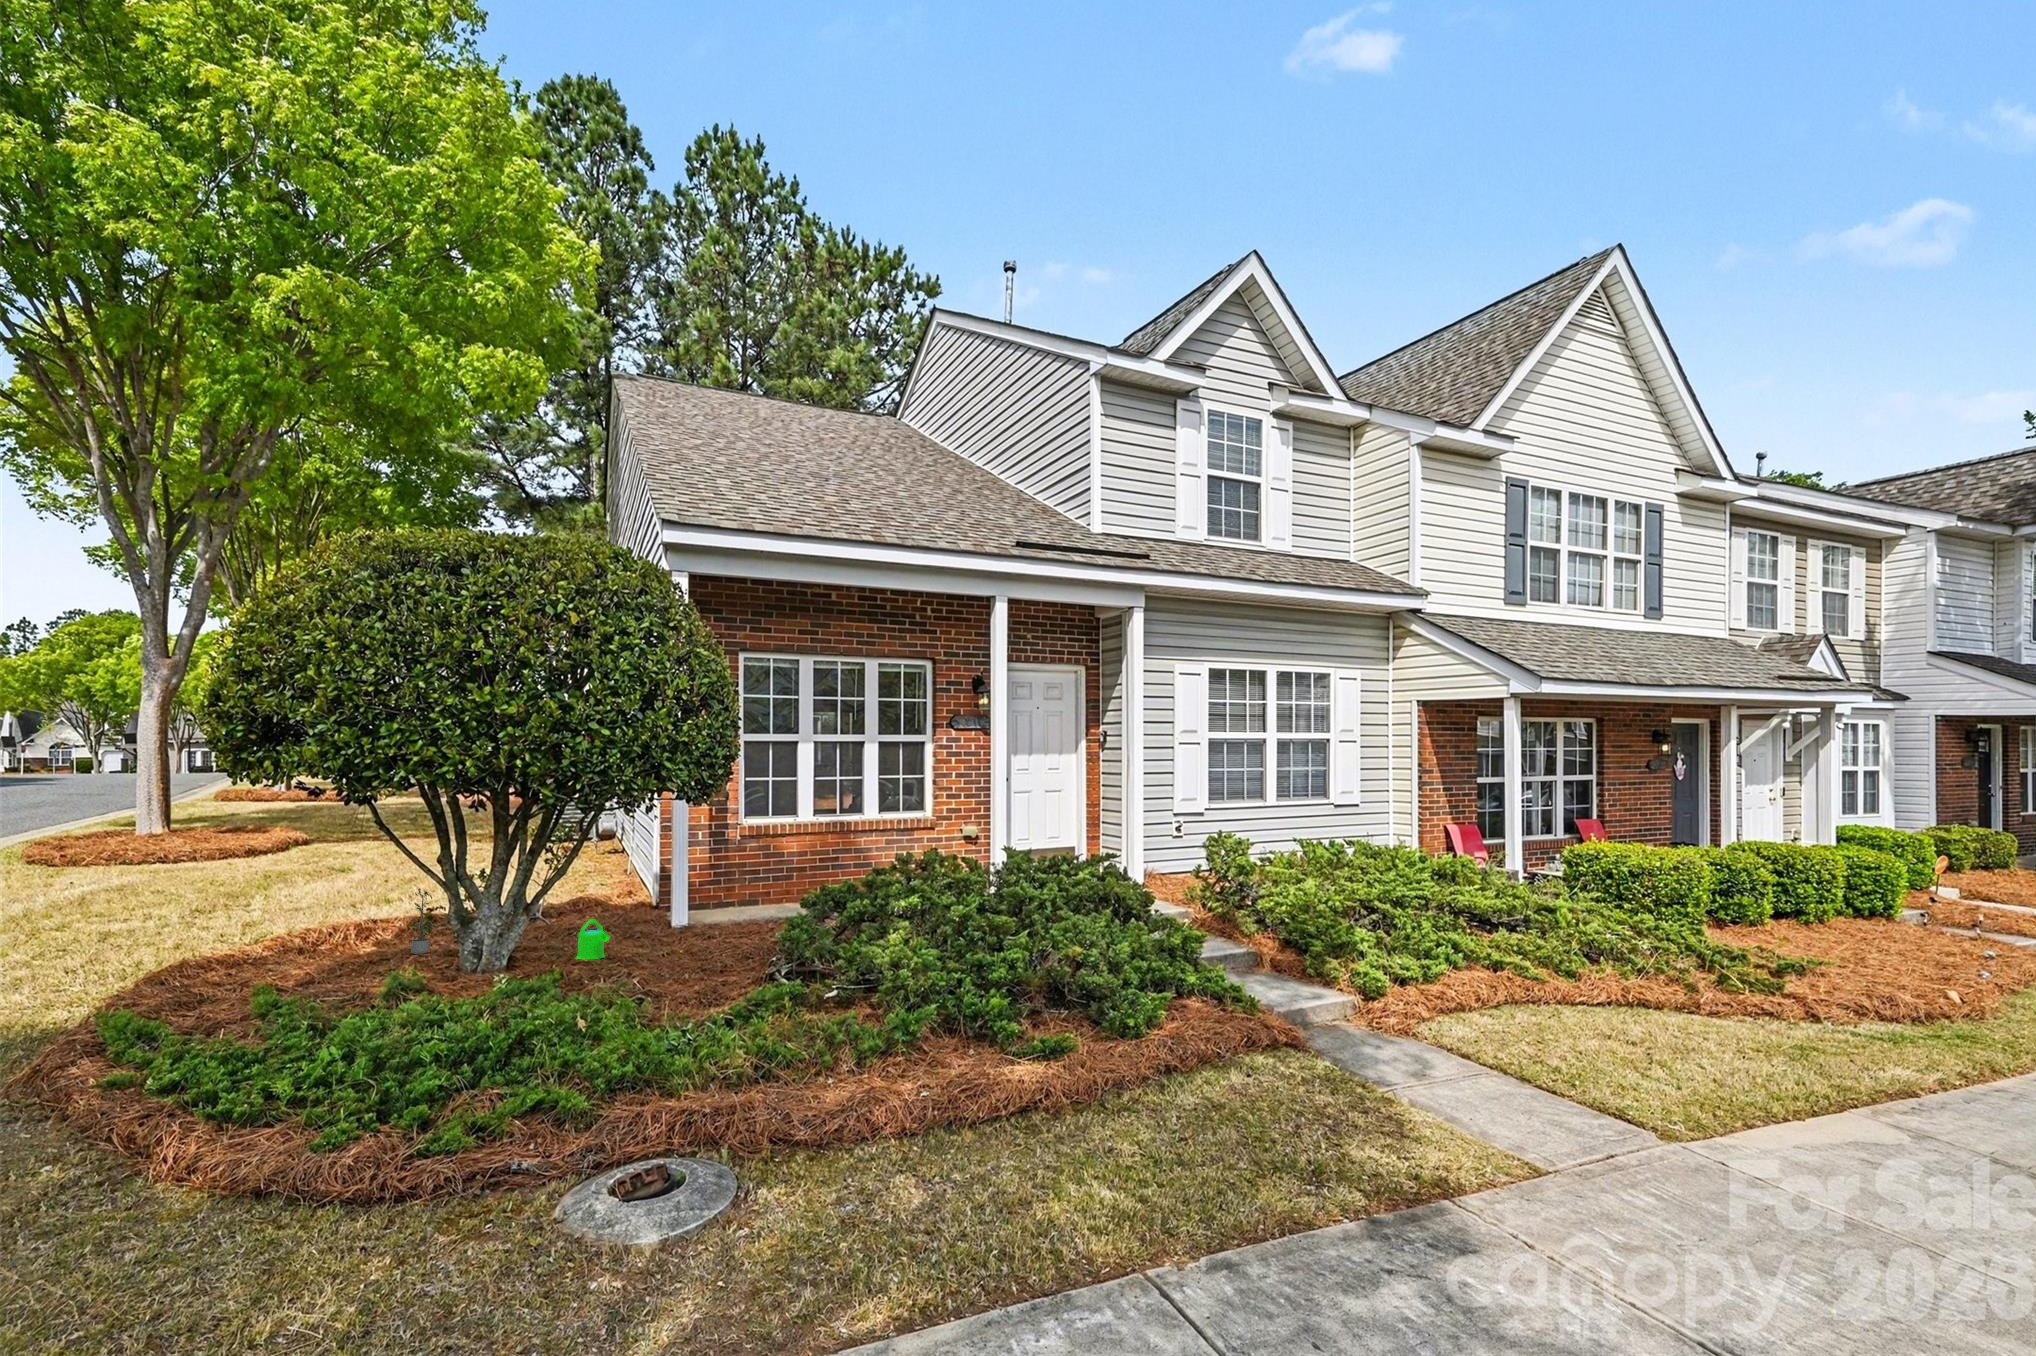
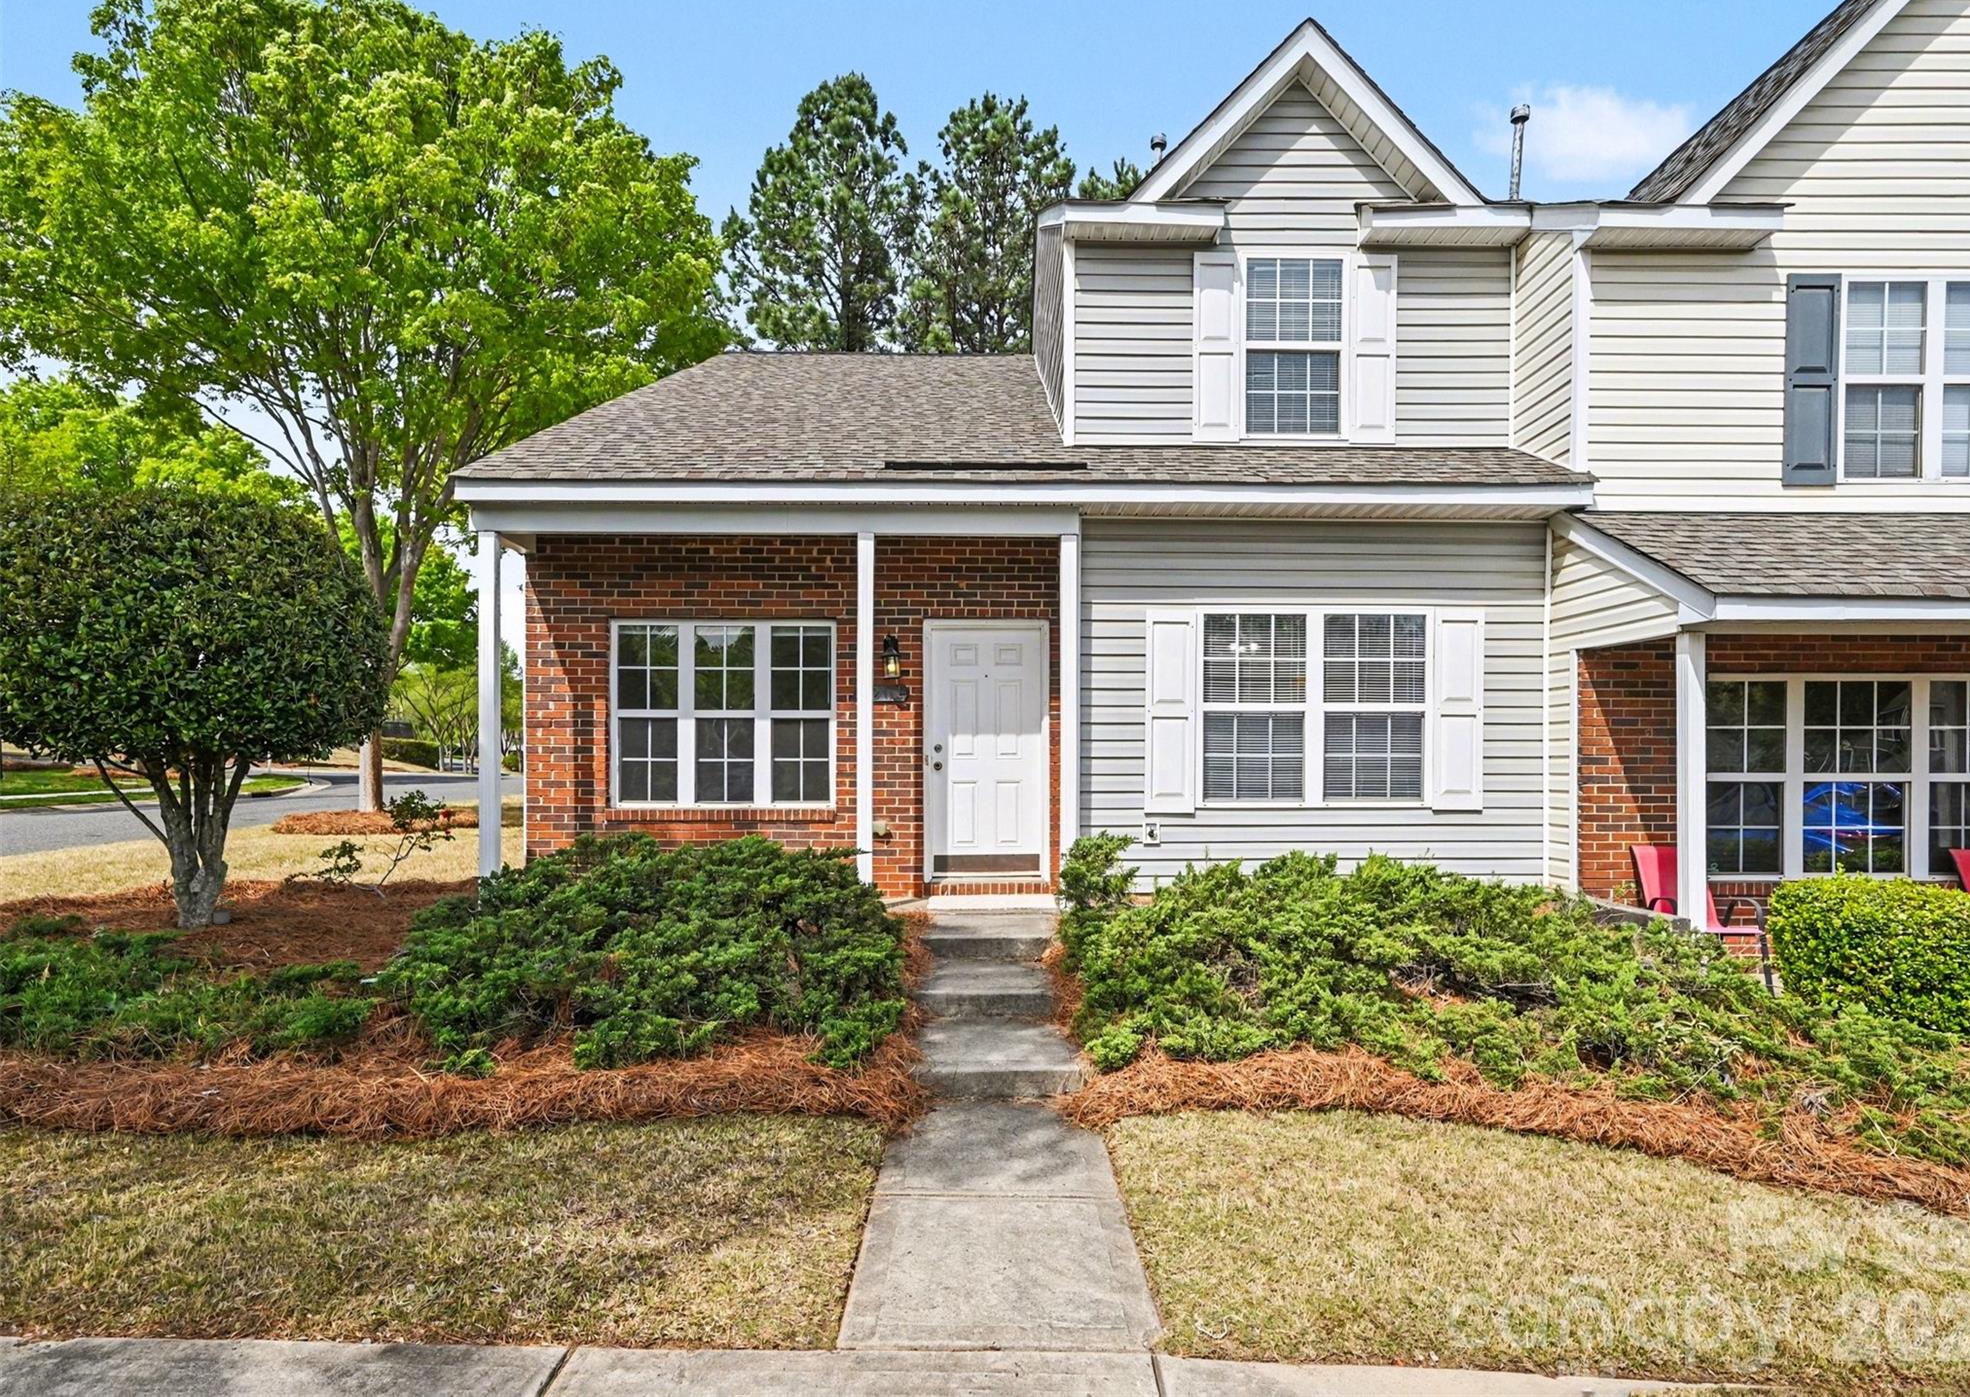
watering can: present [576,919,610,959] -> none [273,911,306,950]

